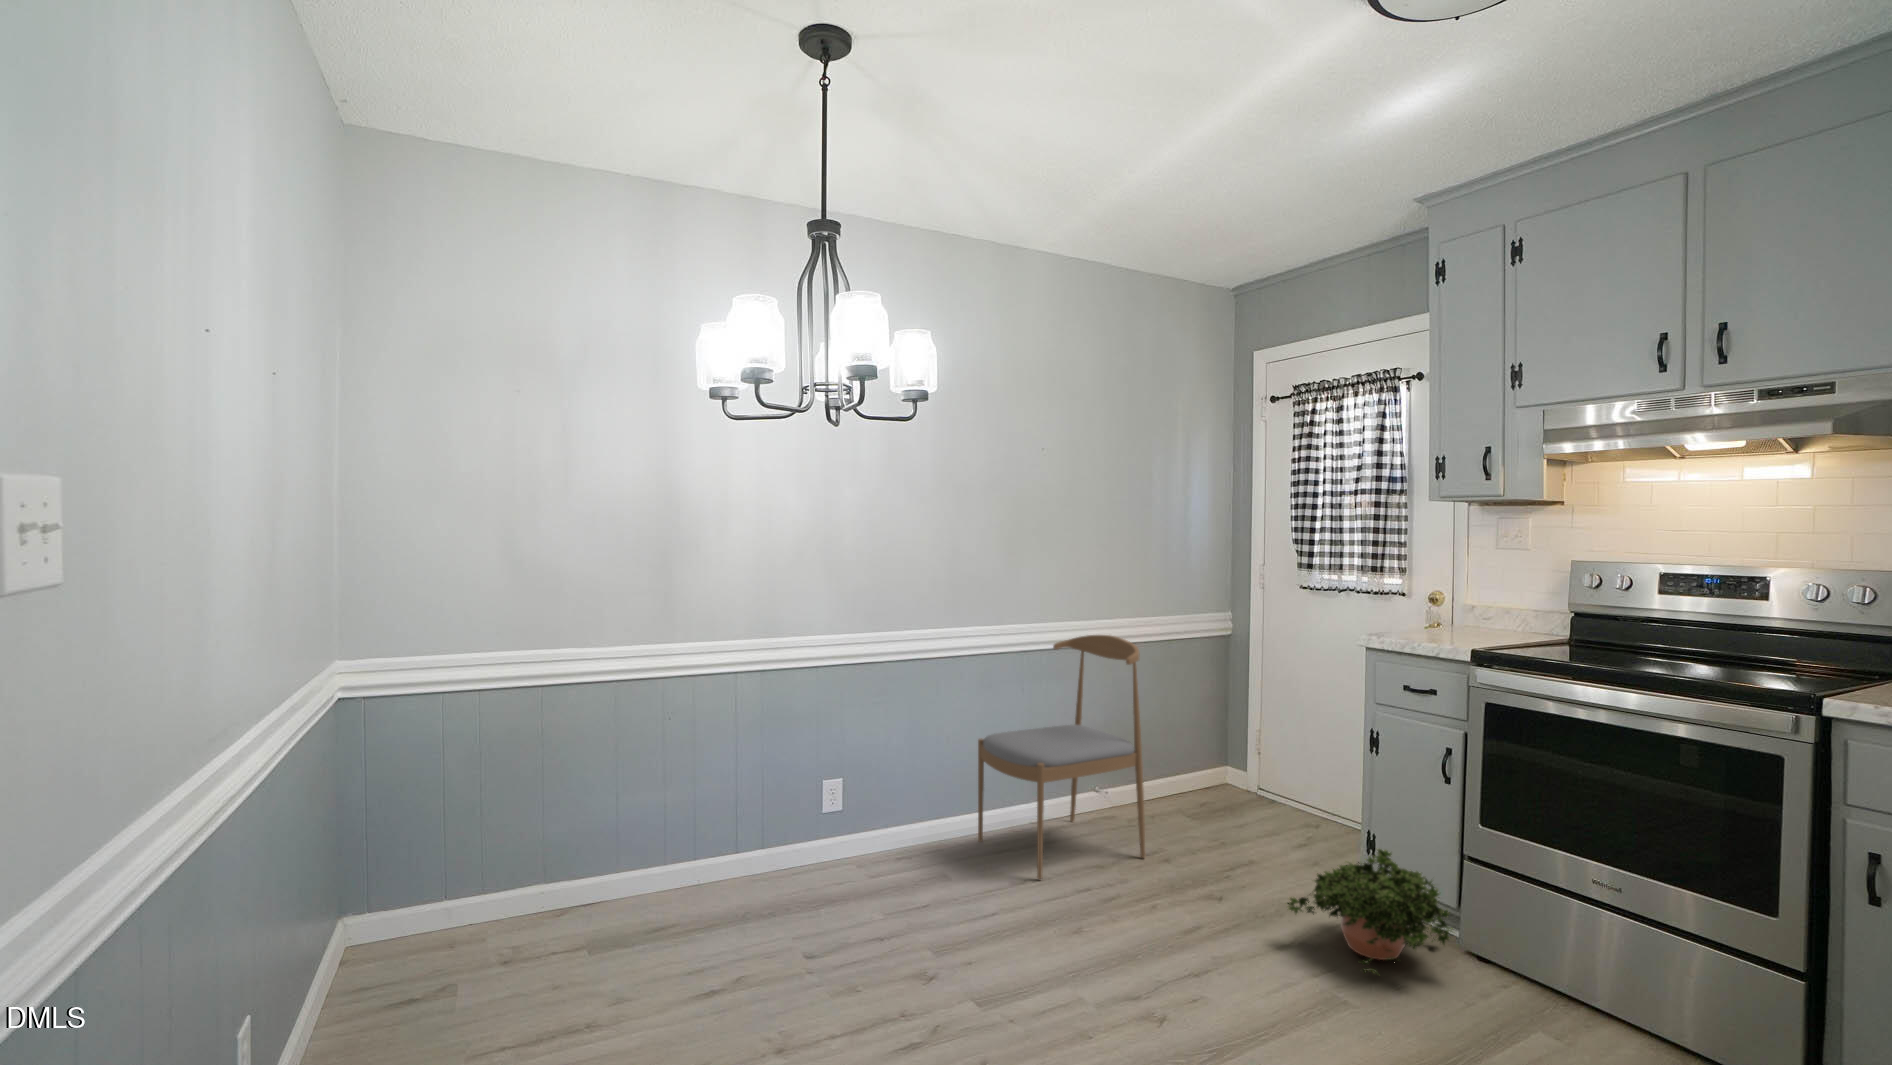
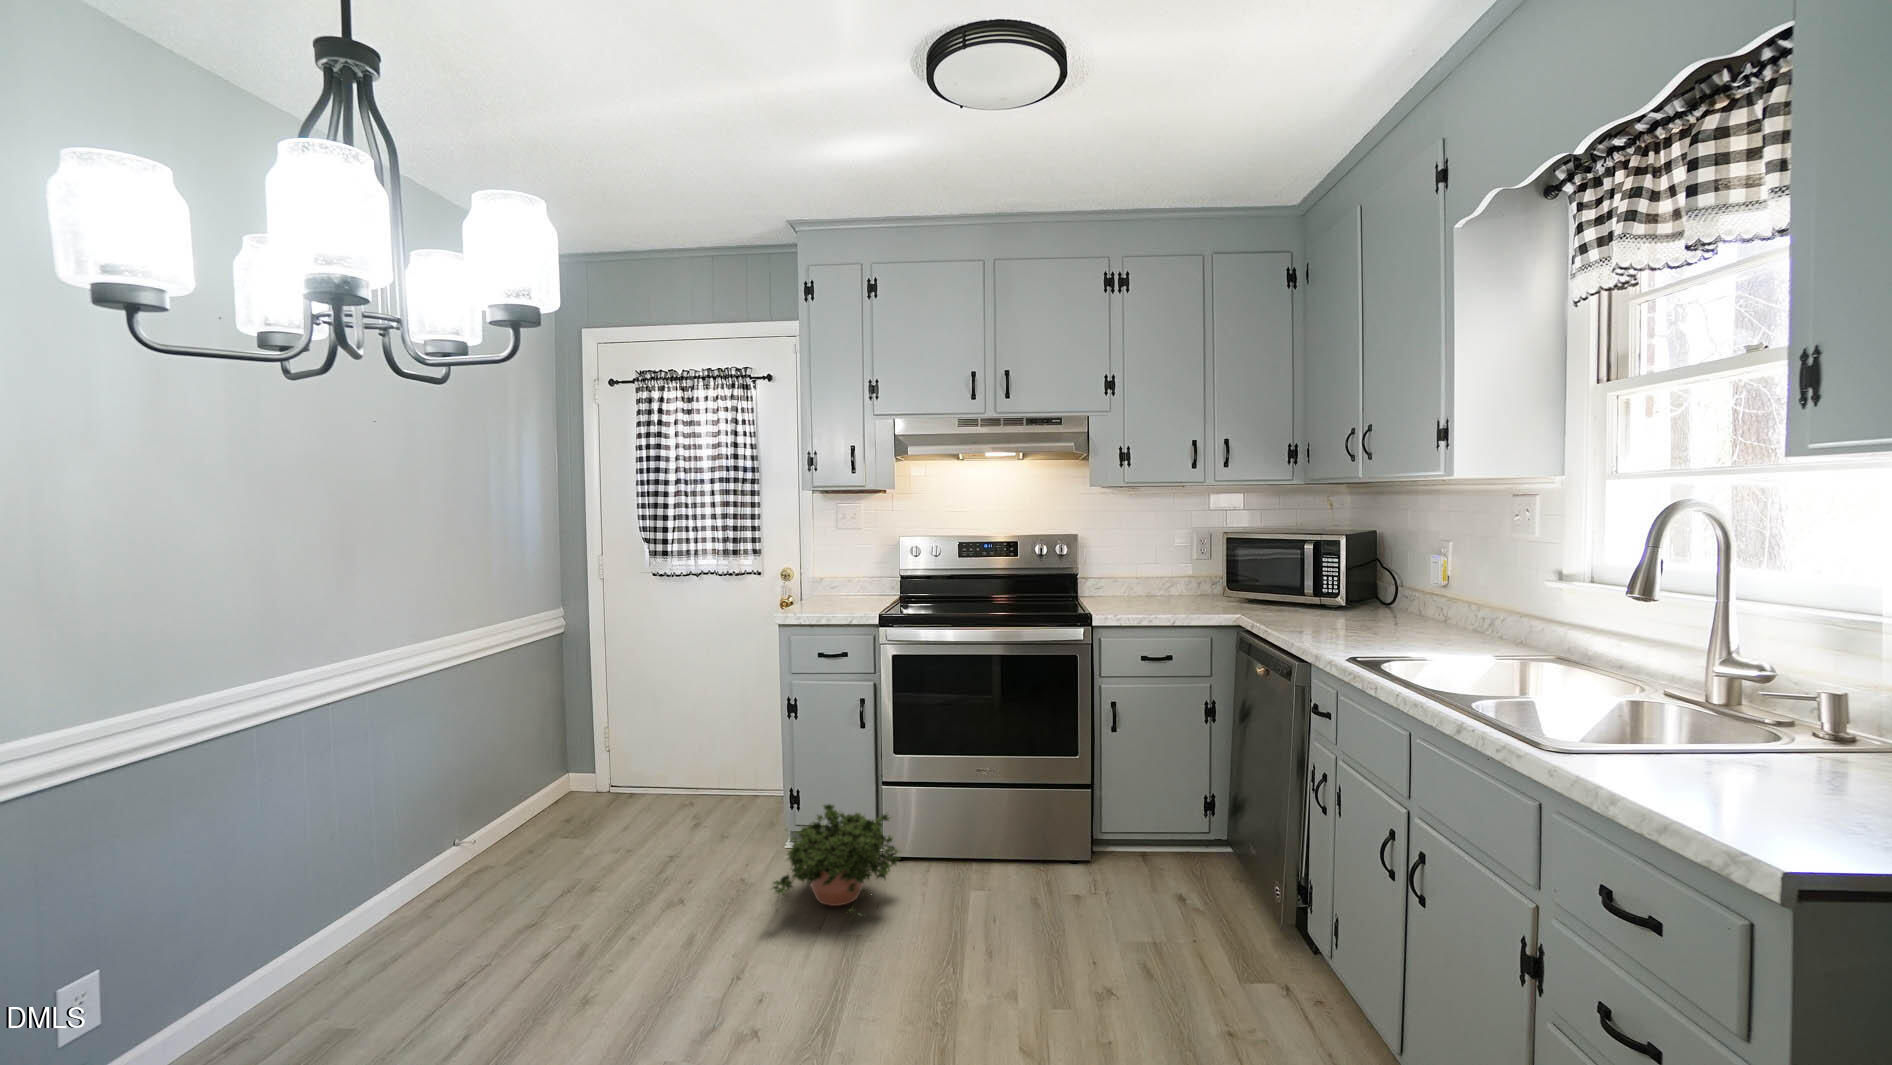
dining chair: present [978,635,1145,879] -> none [295,657,564,1004]

